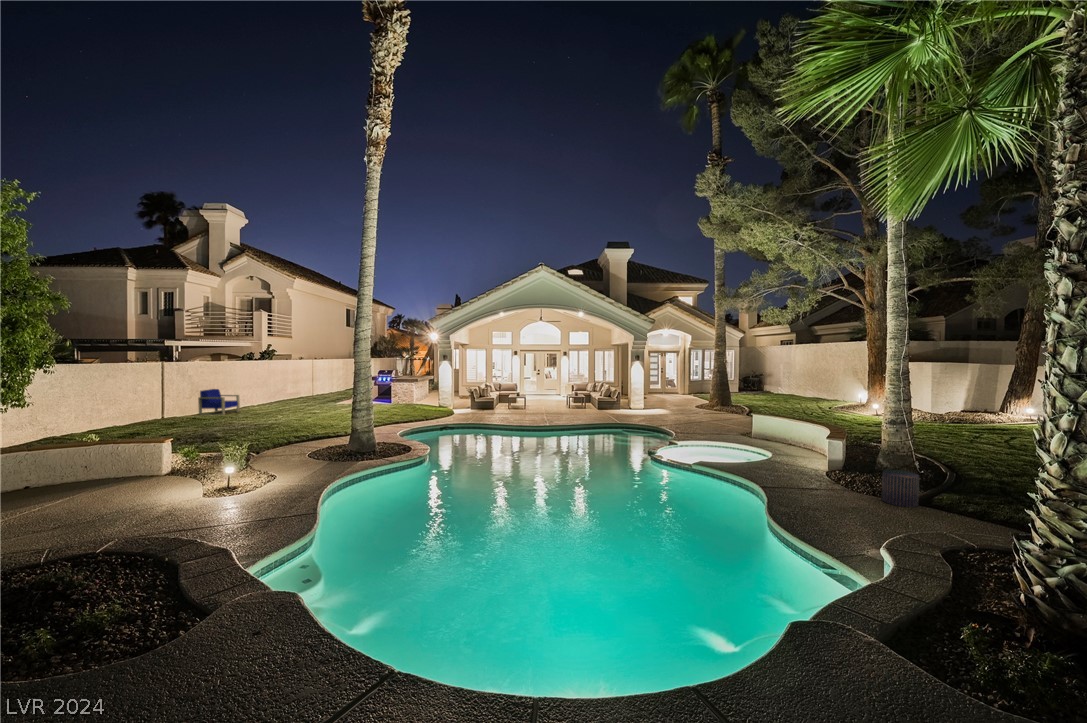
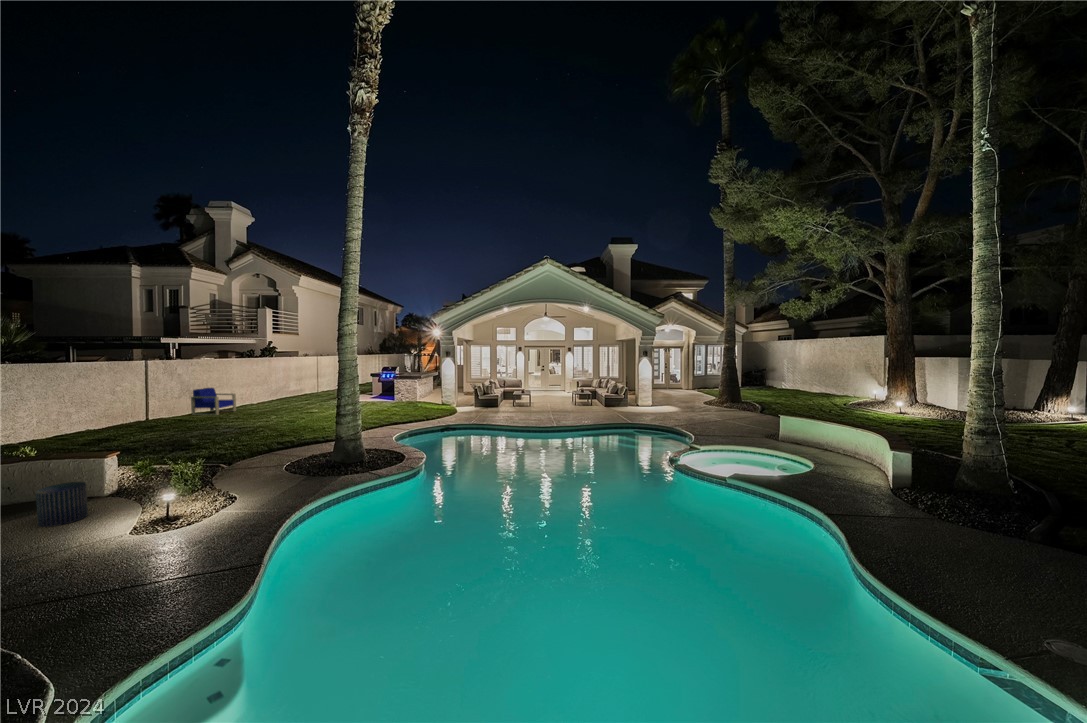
pouf: present [882,469,919,507] -> present [36,482,88,527]

